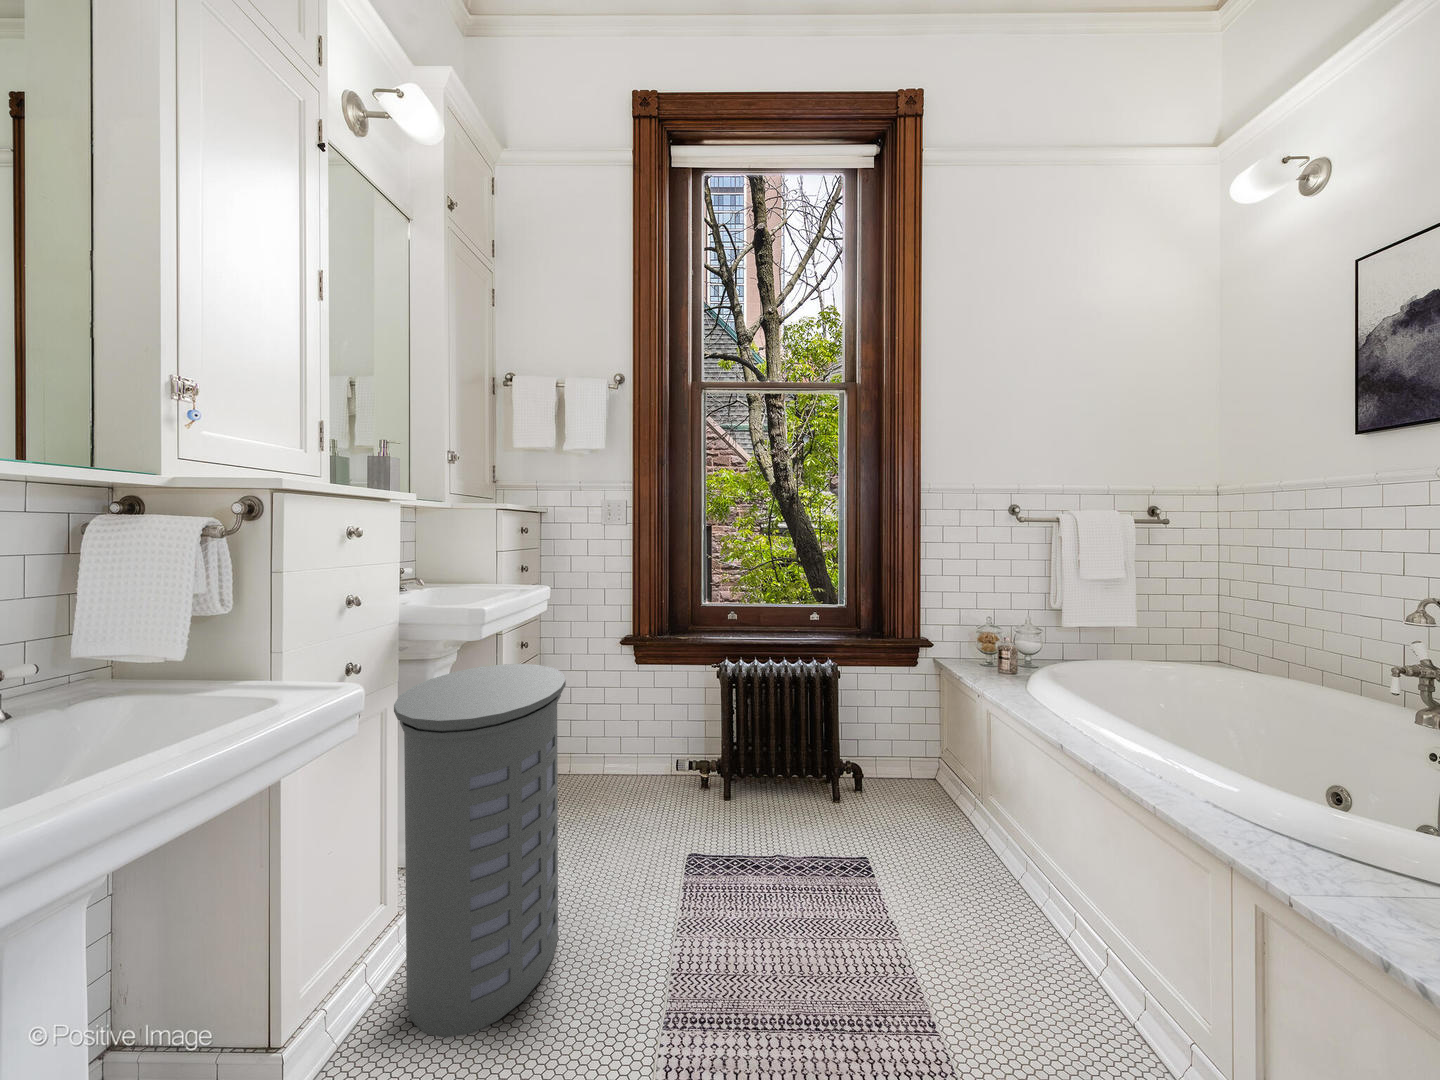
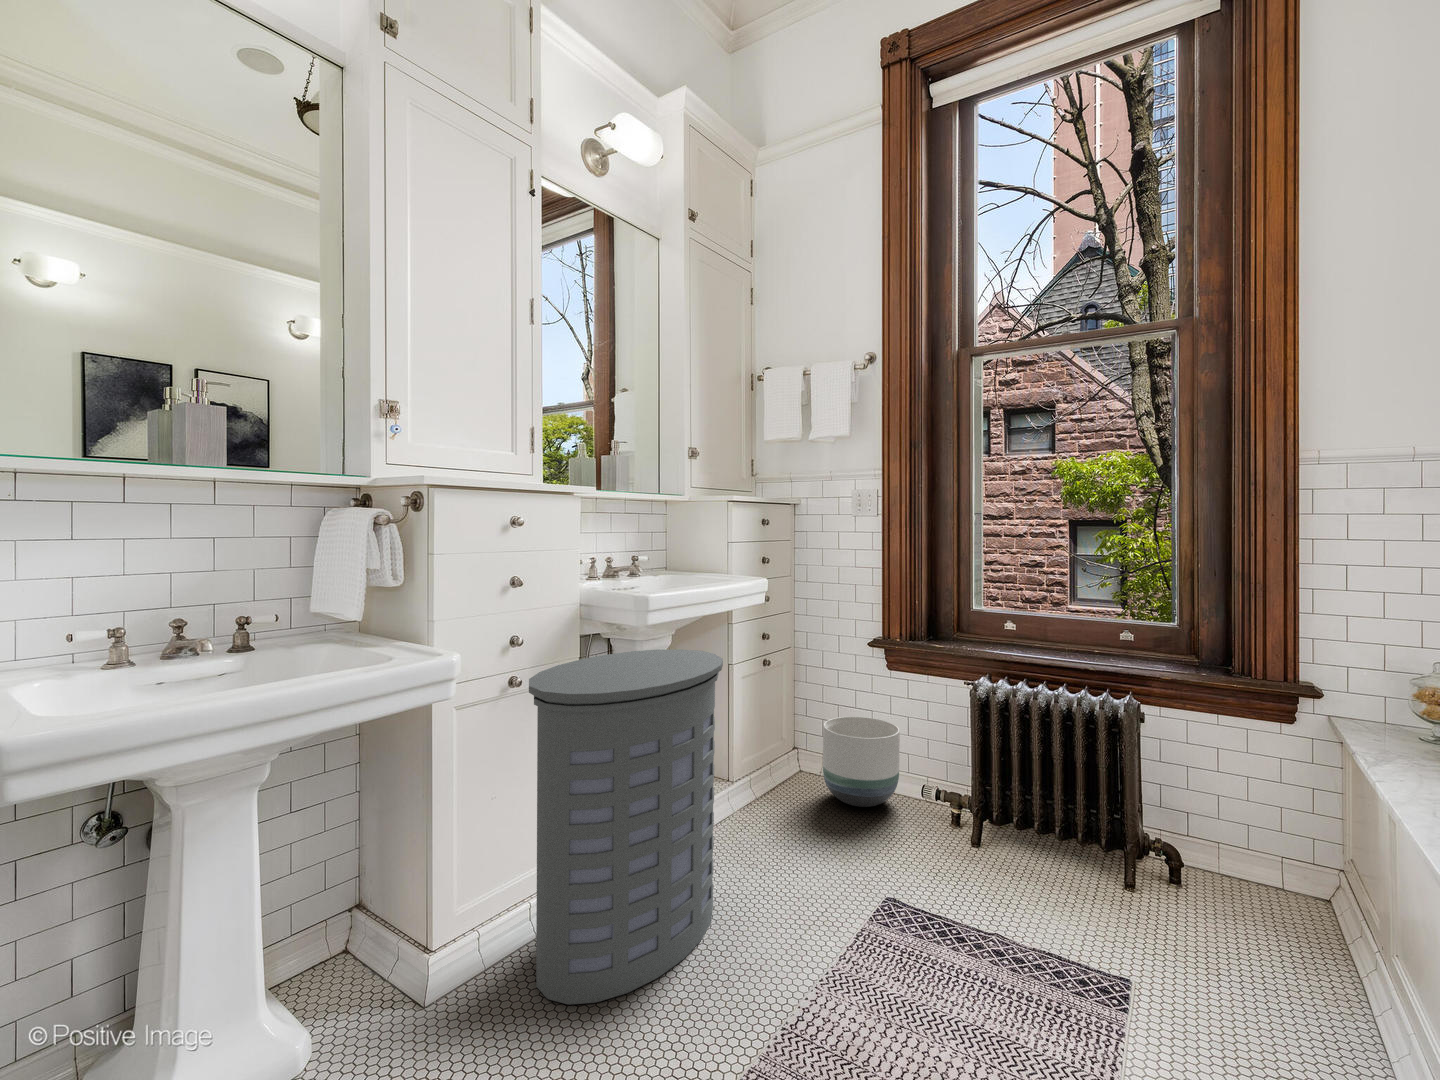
planter: none [582,710,652,792] -> present [823,717,900,807]

